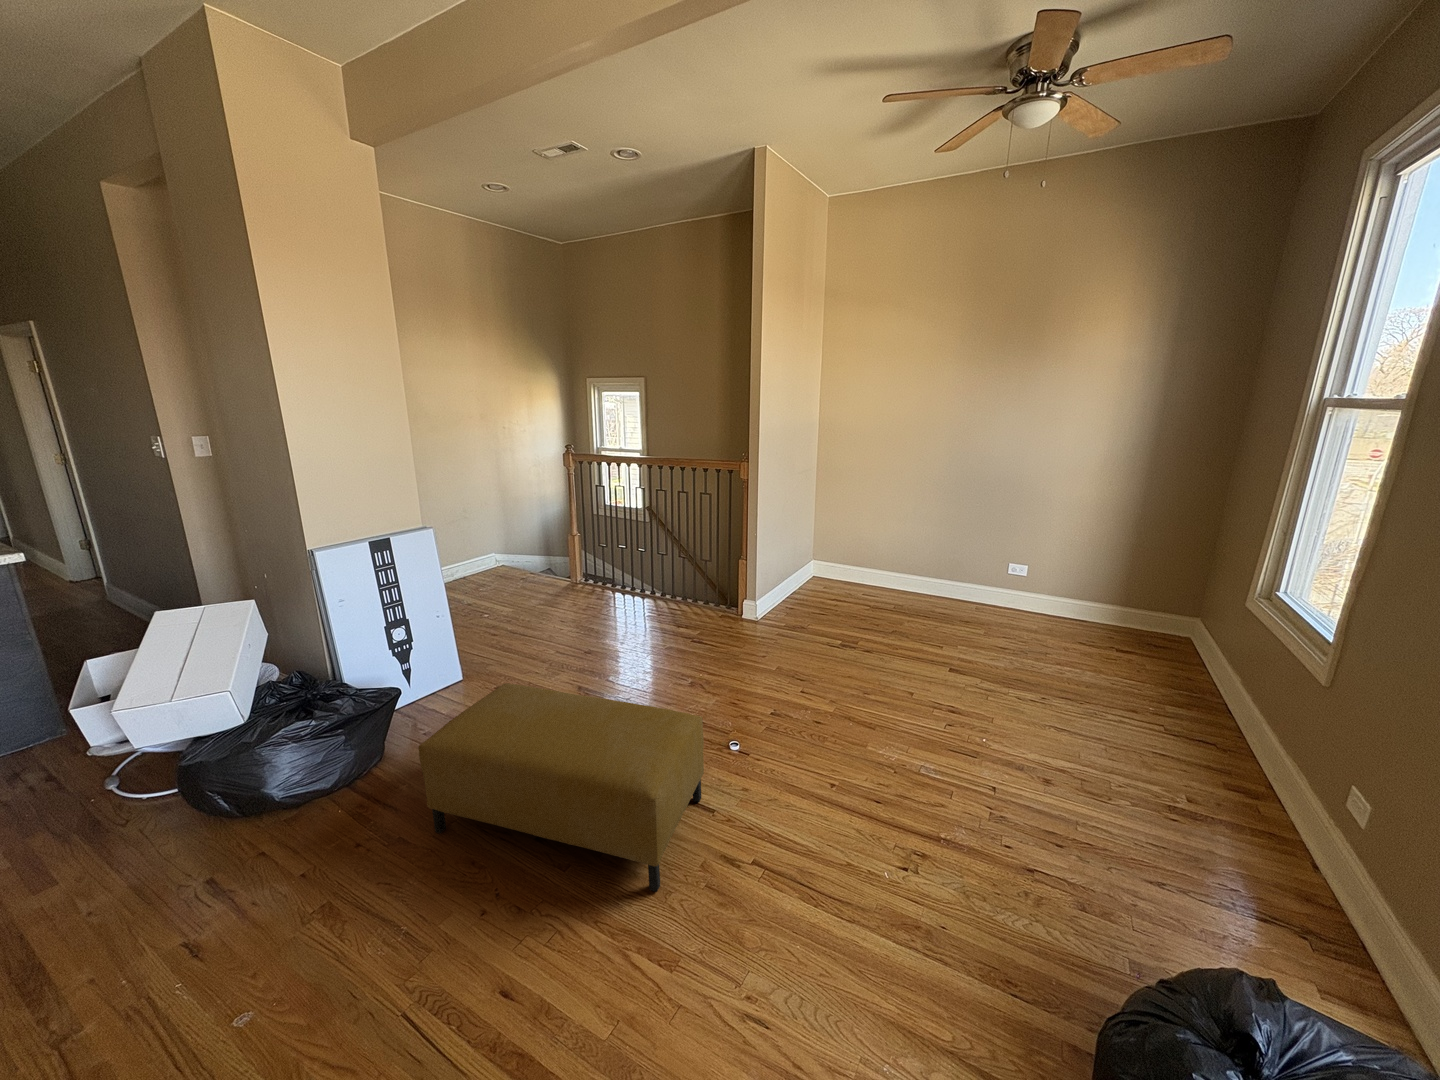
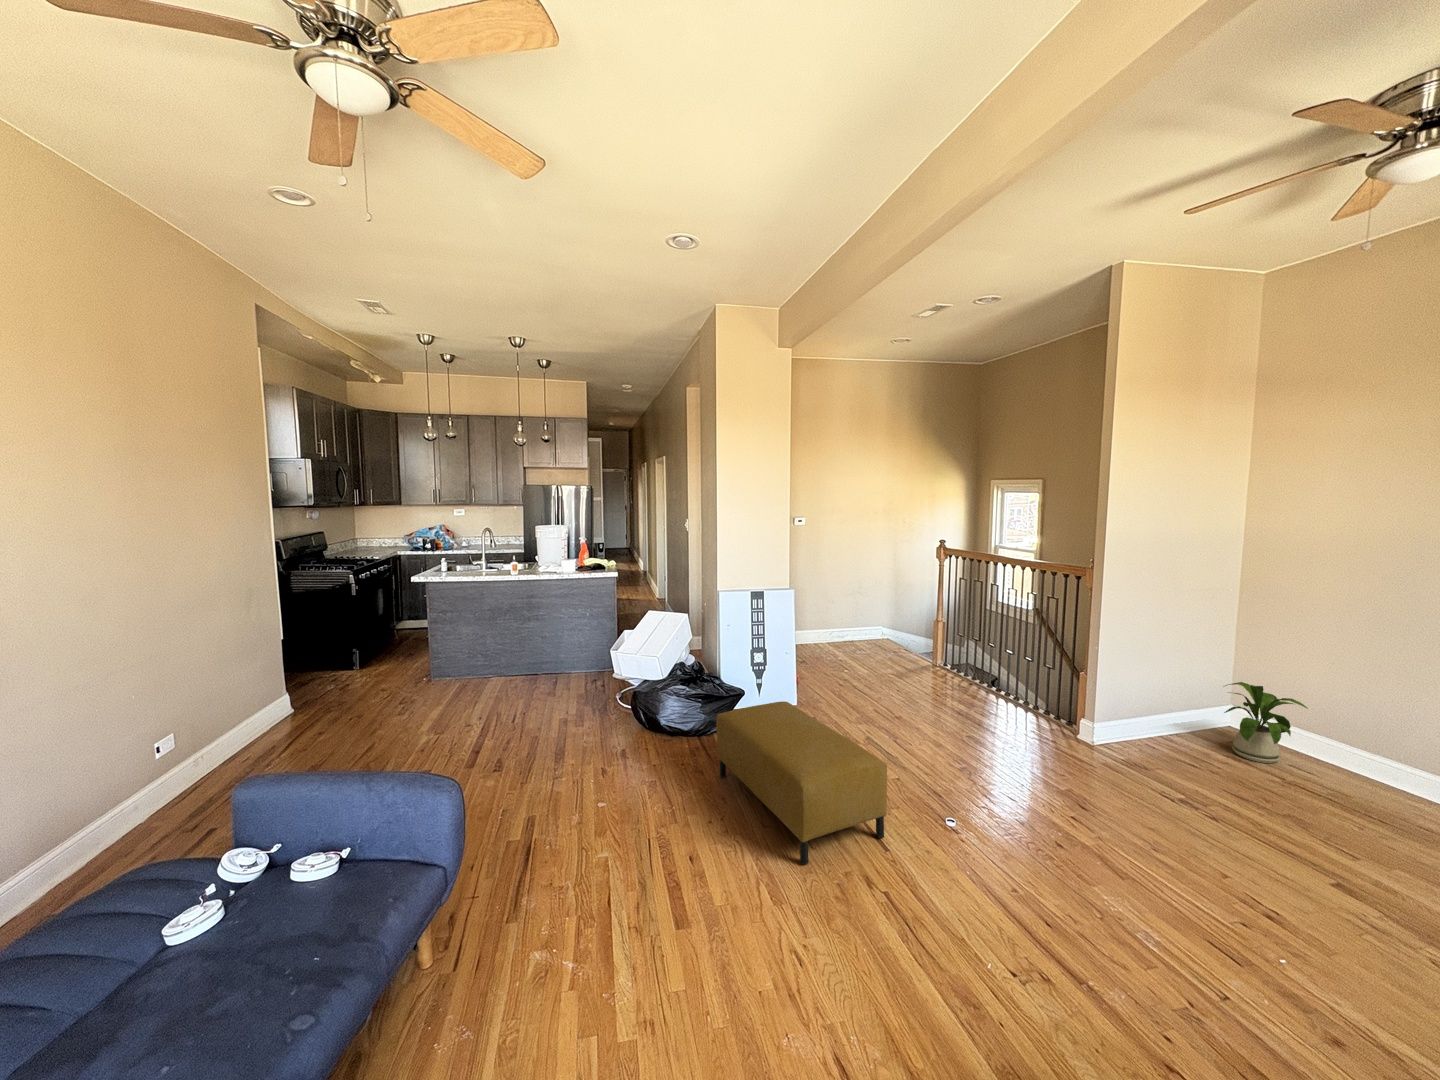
house plant: none [820,542,874,598] -> present [1224,682,1308,763]

